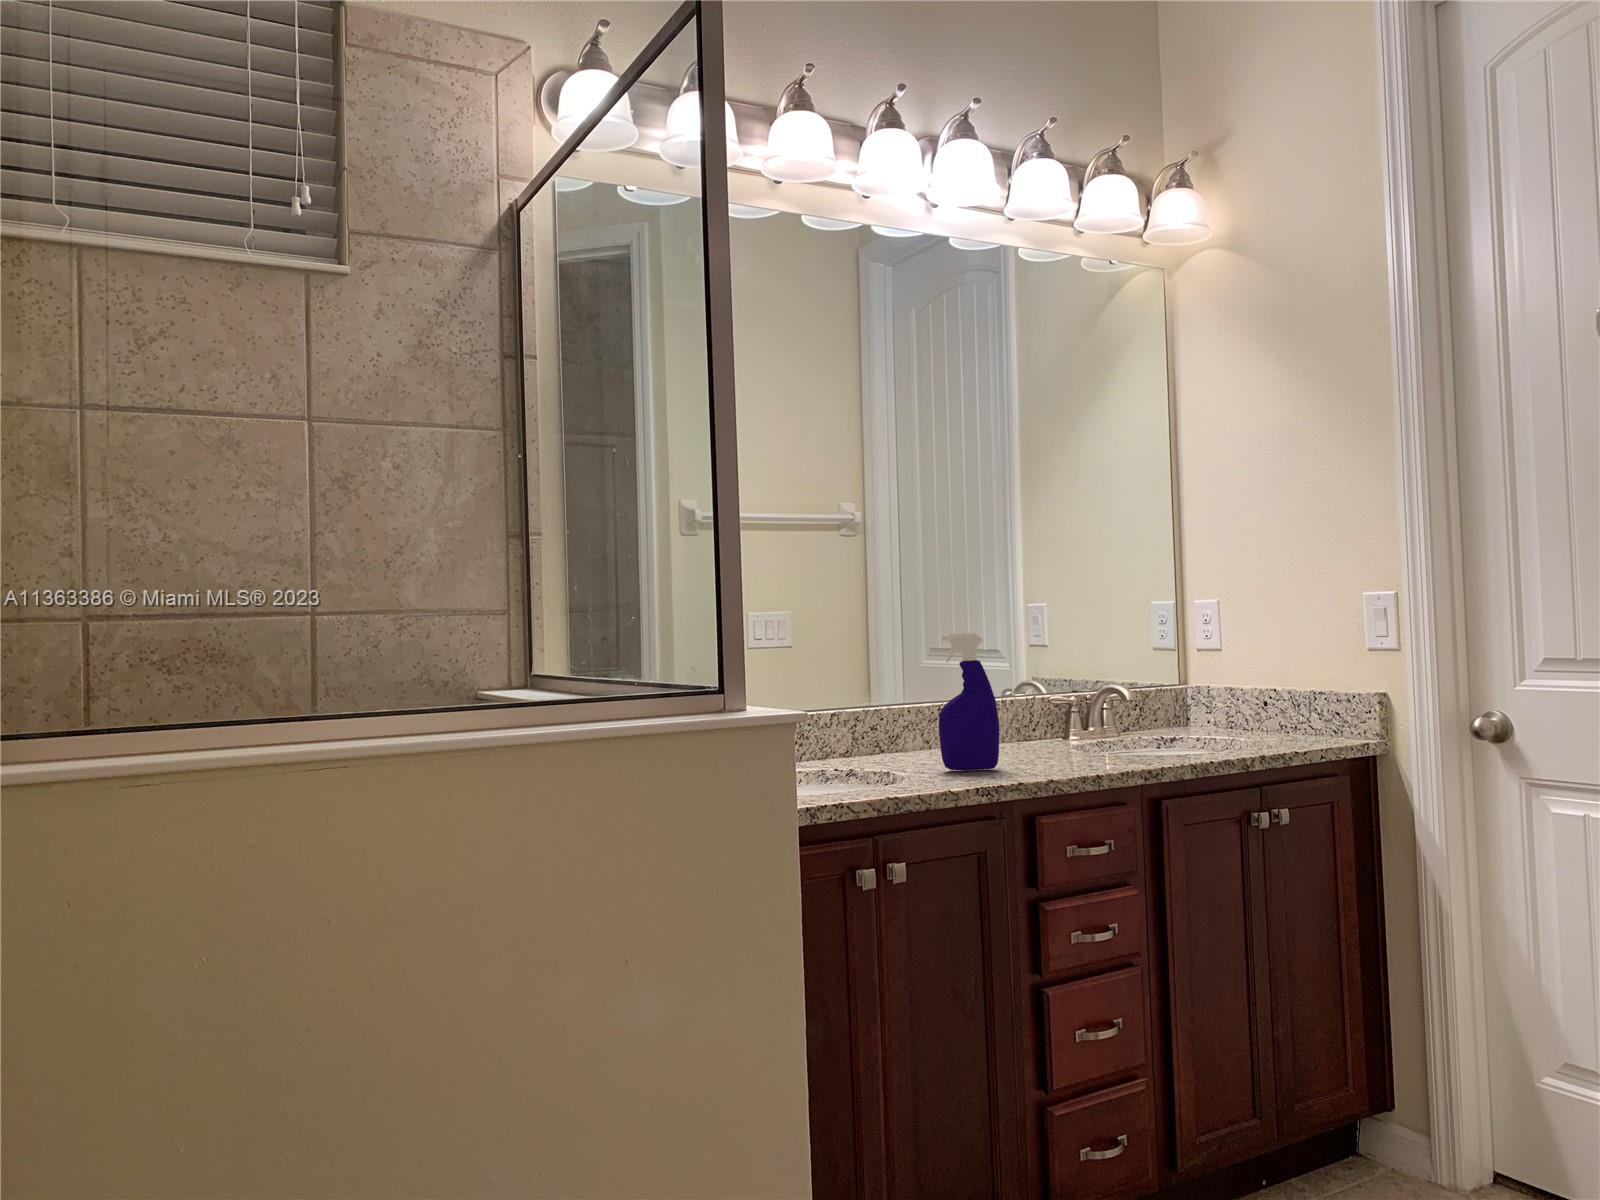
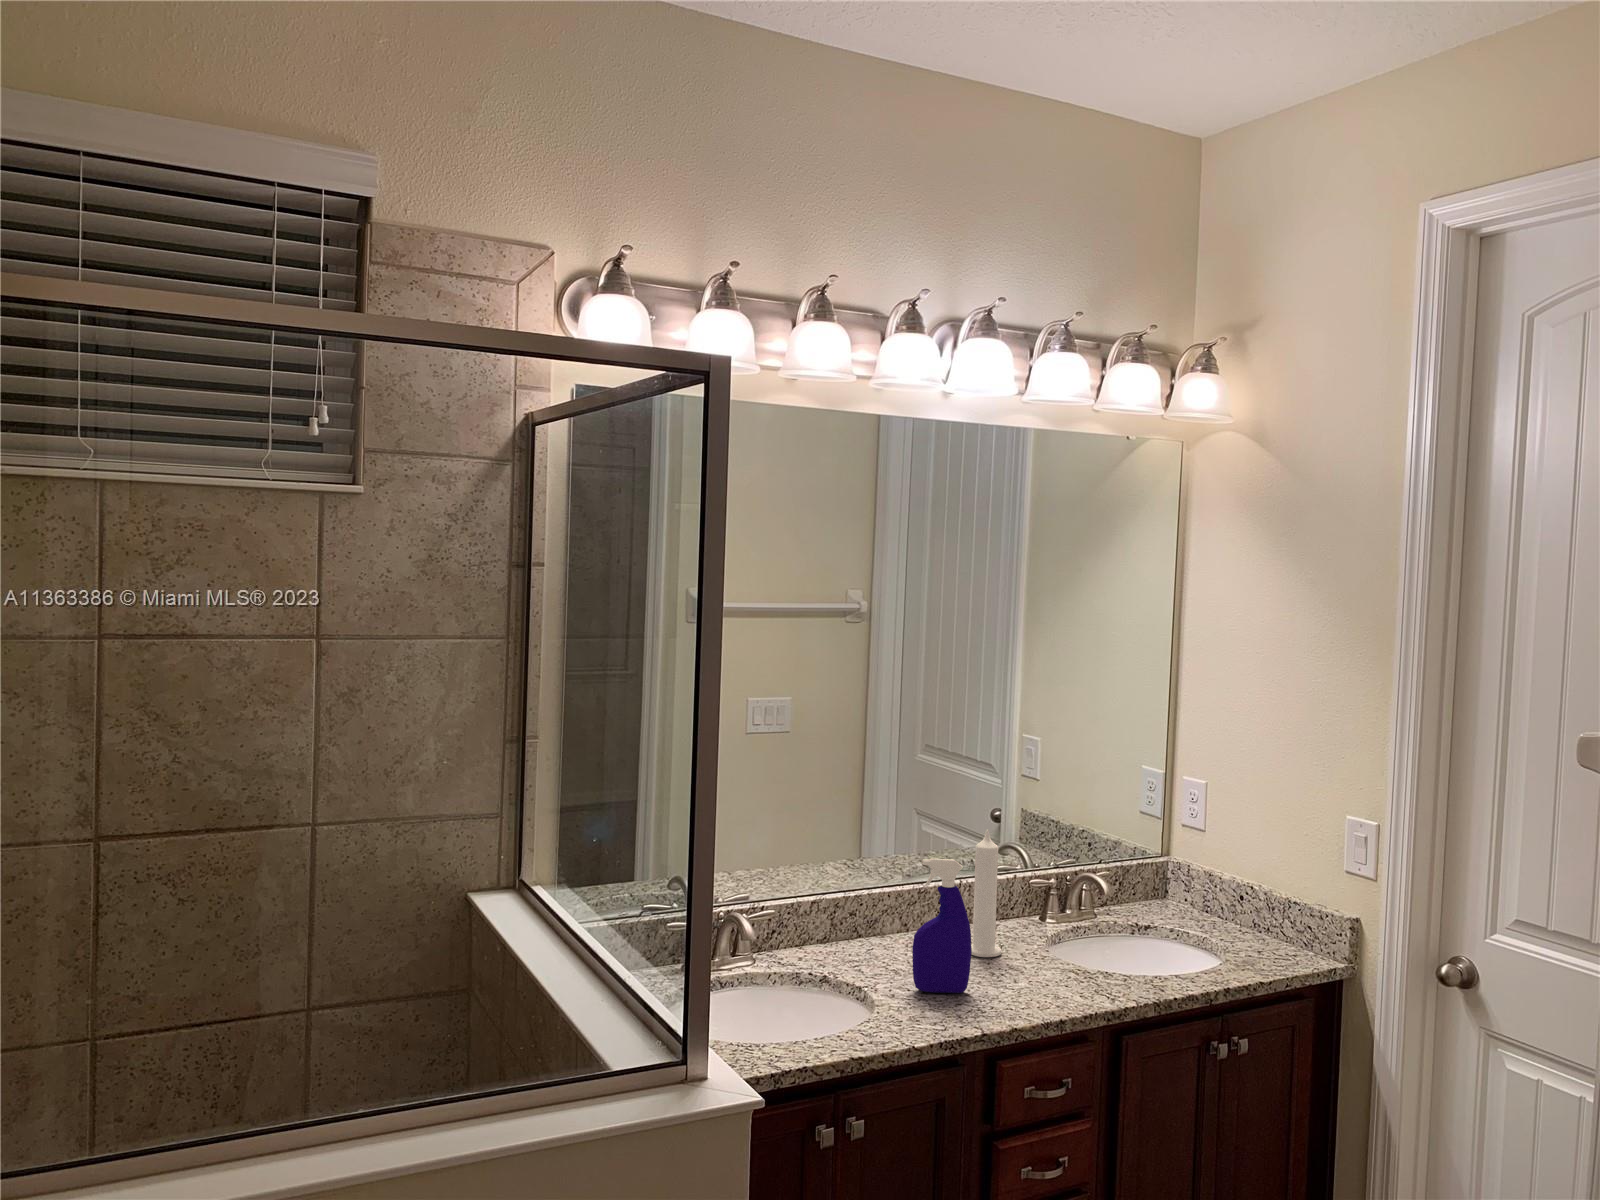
candle: none [992,629,1028,756] -> present [971,830,1001,957]

